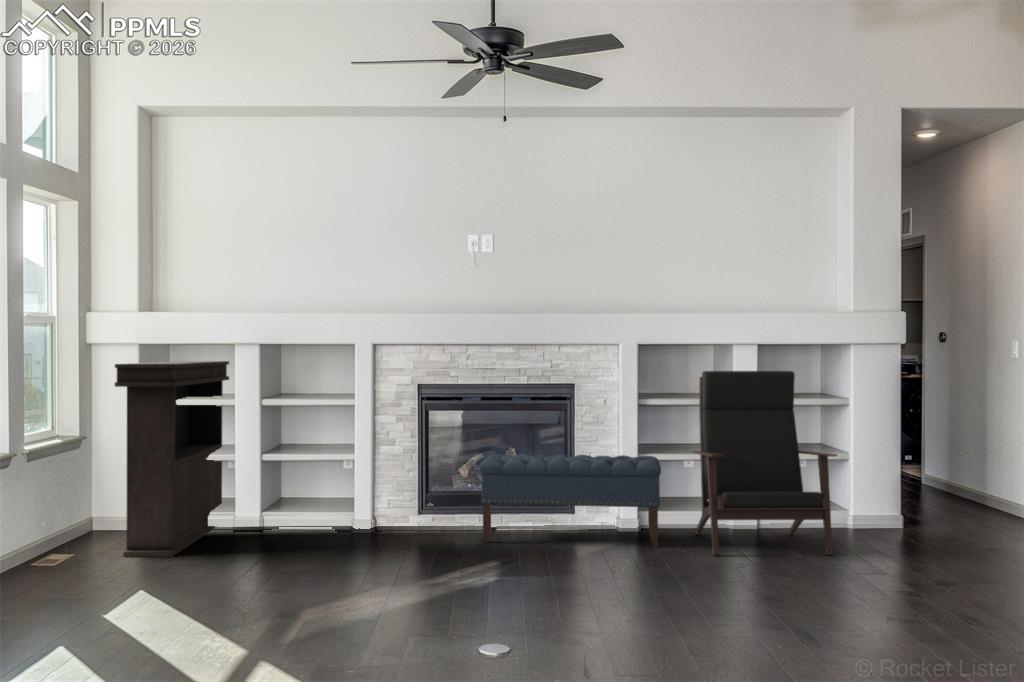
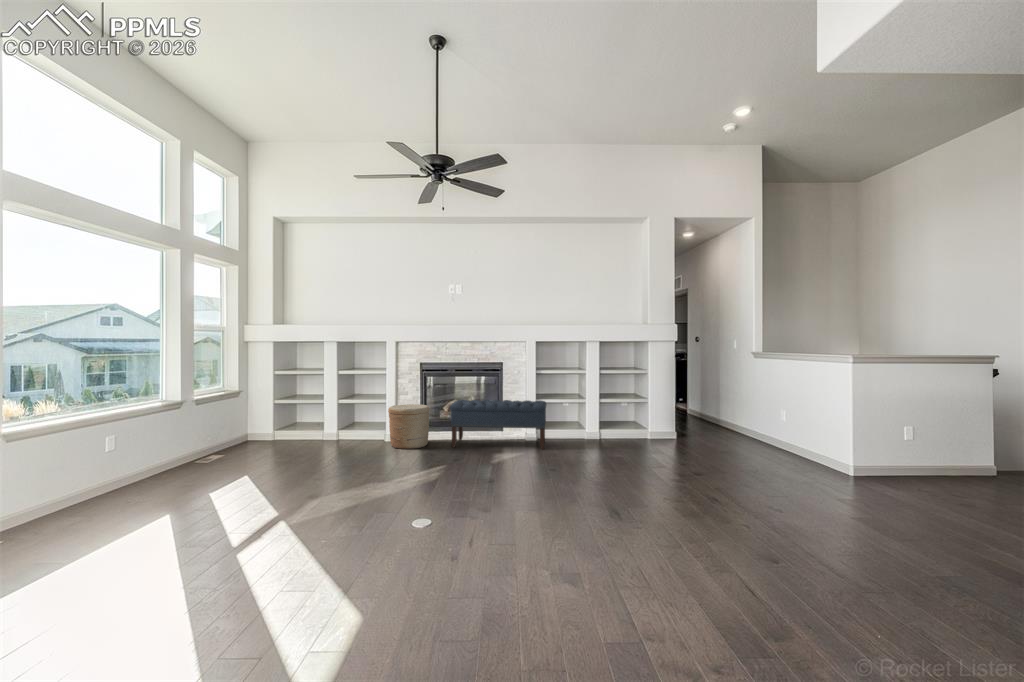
console table: present [115,361,229,557] -> none [249,351,324,457]
lounge chair: present [692,371,837,555] -> none [563,356,638,455]
woven basket: none [362,463,438,546] -> present [388,404,429,449]

